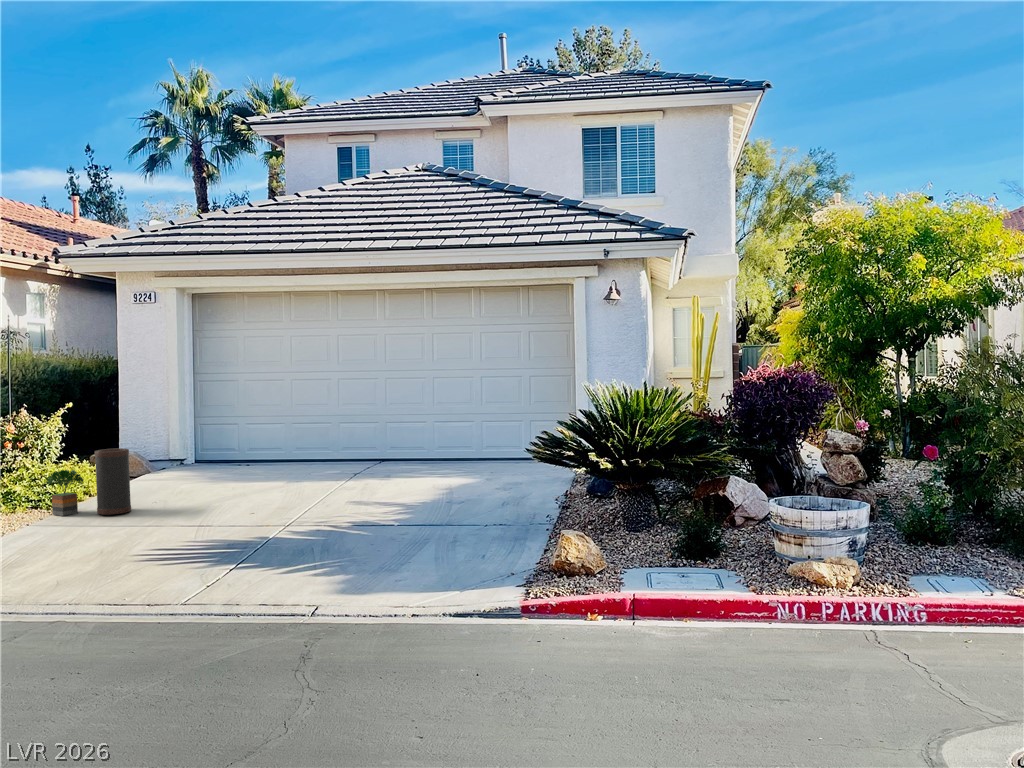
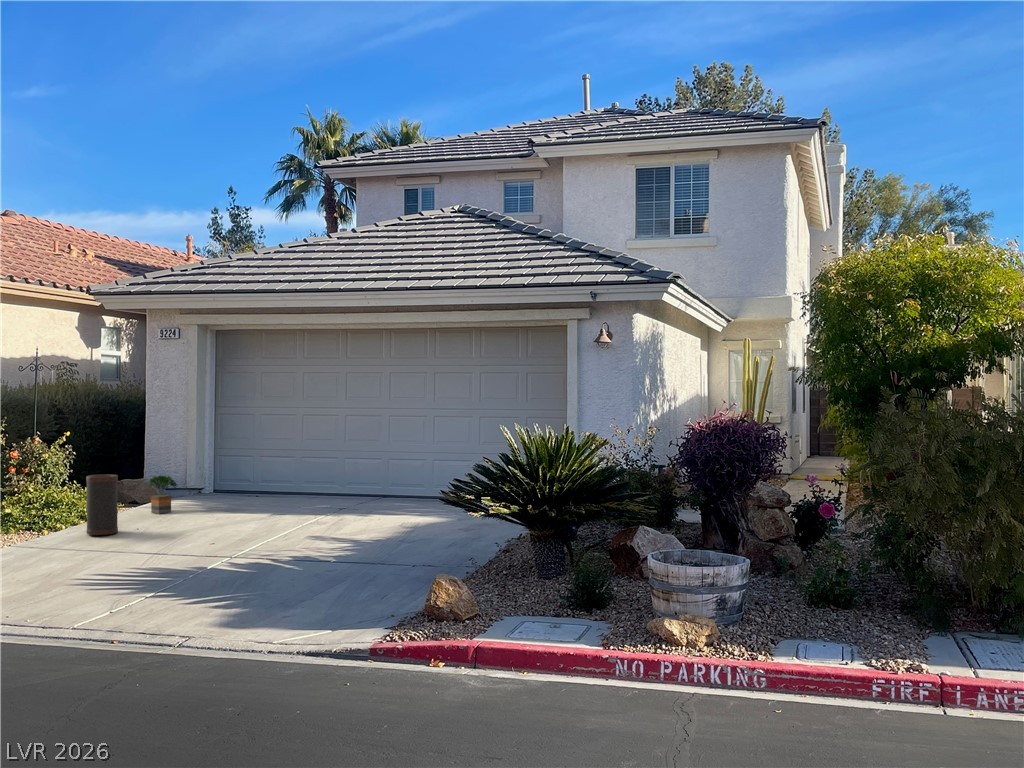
potted tree: present [48,470,84,516] -> present [149,476,177,514]

